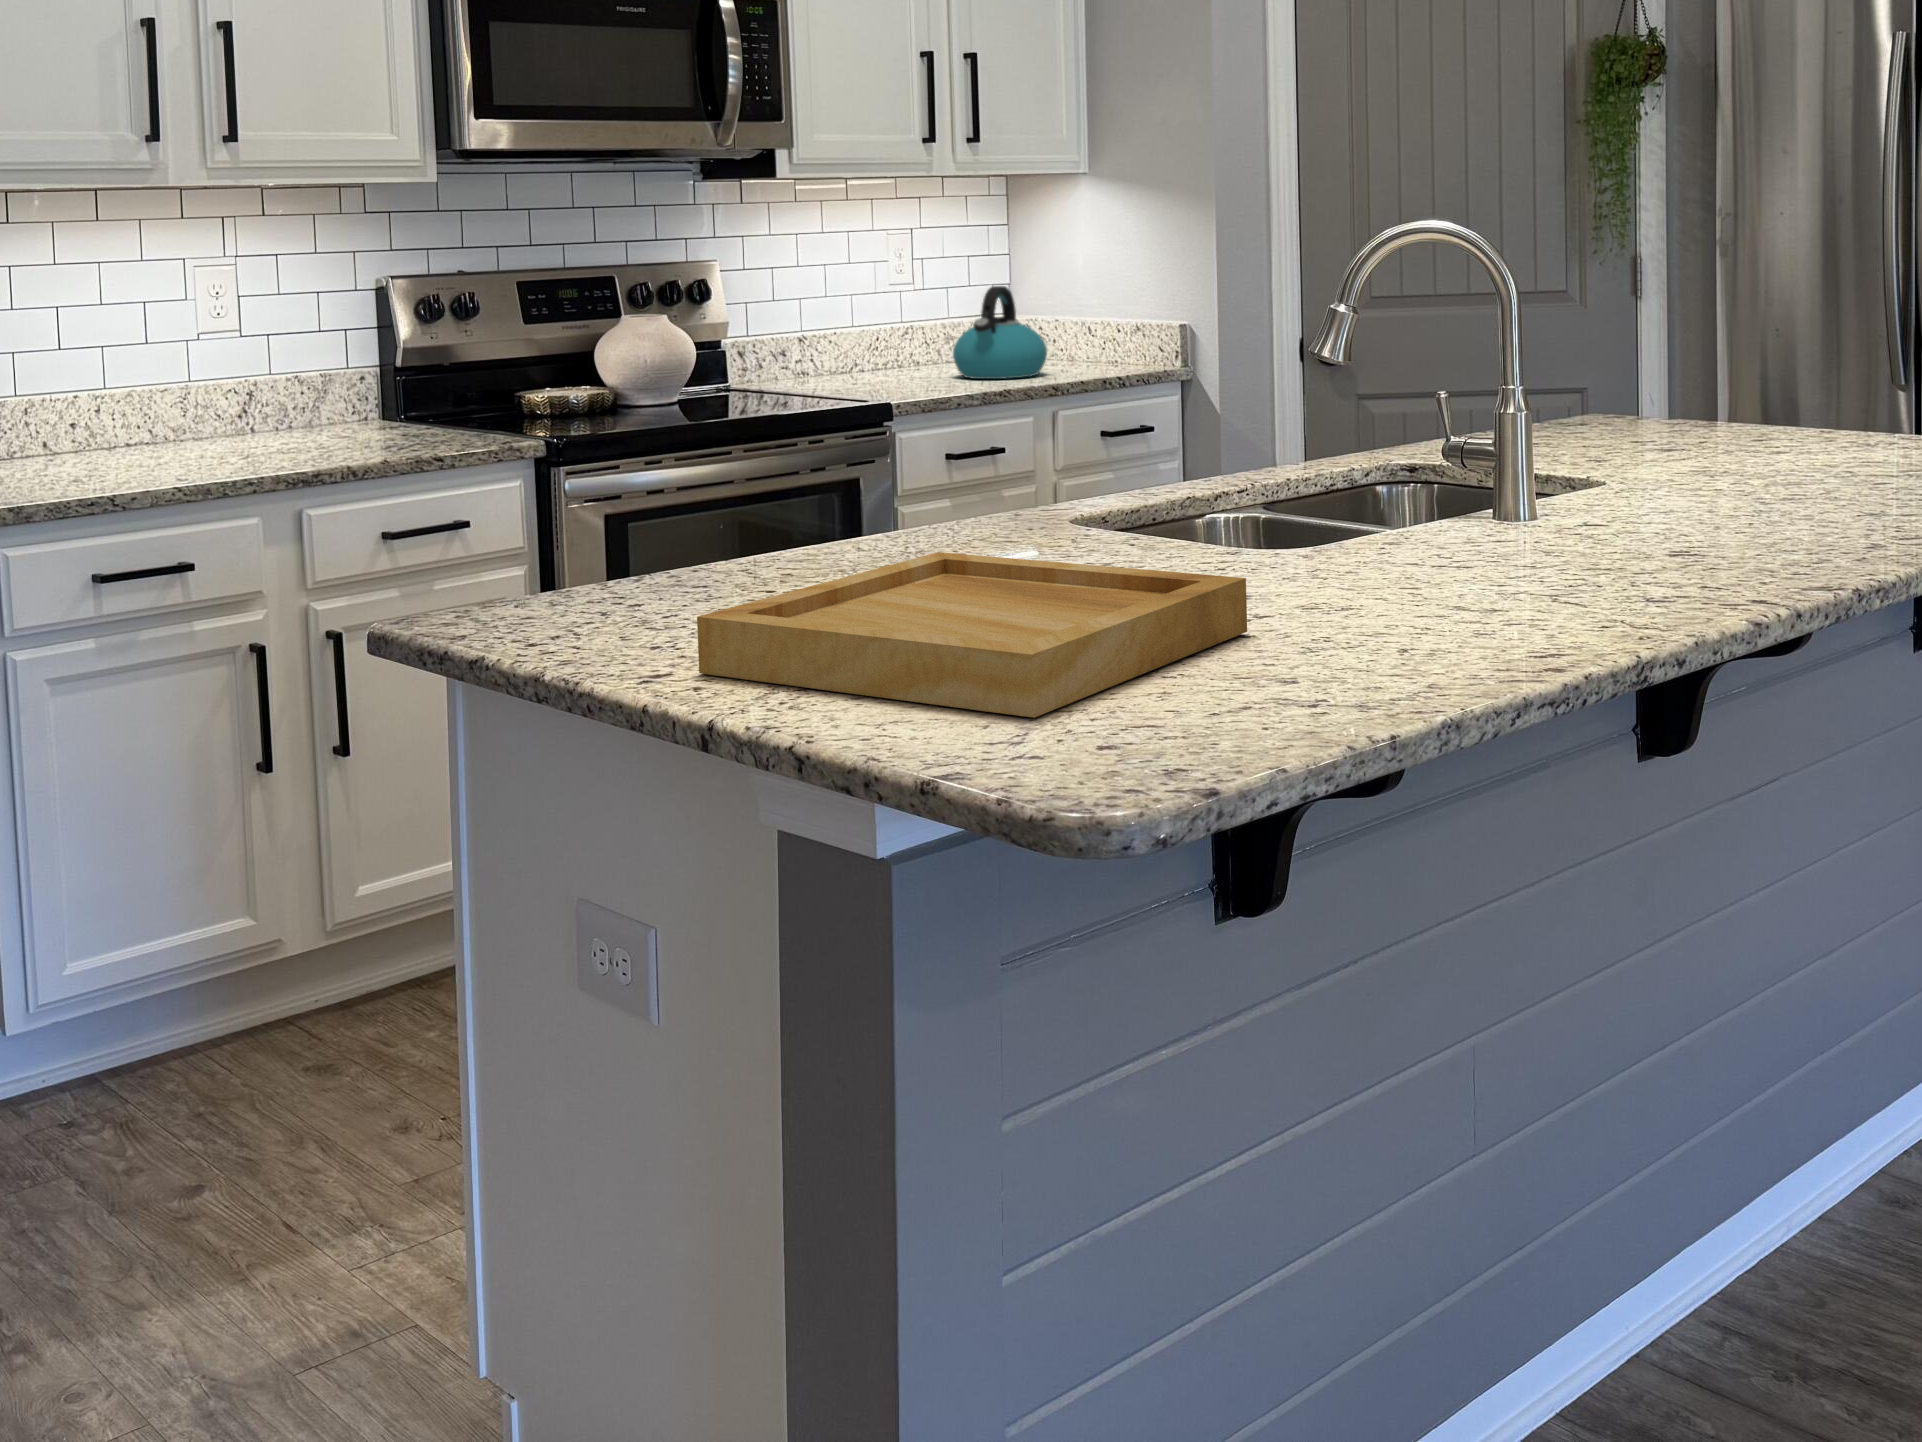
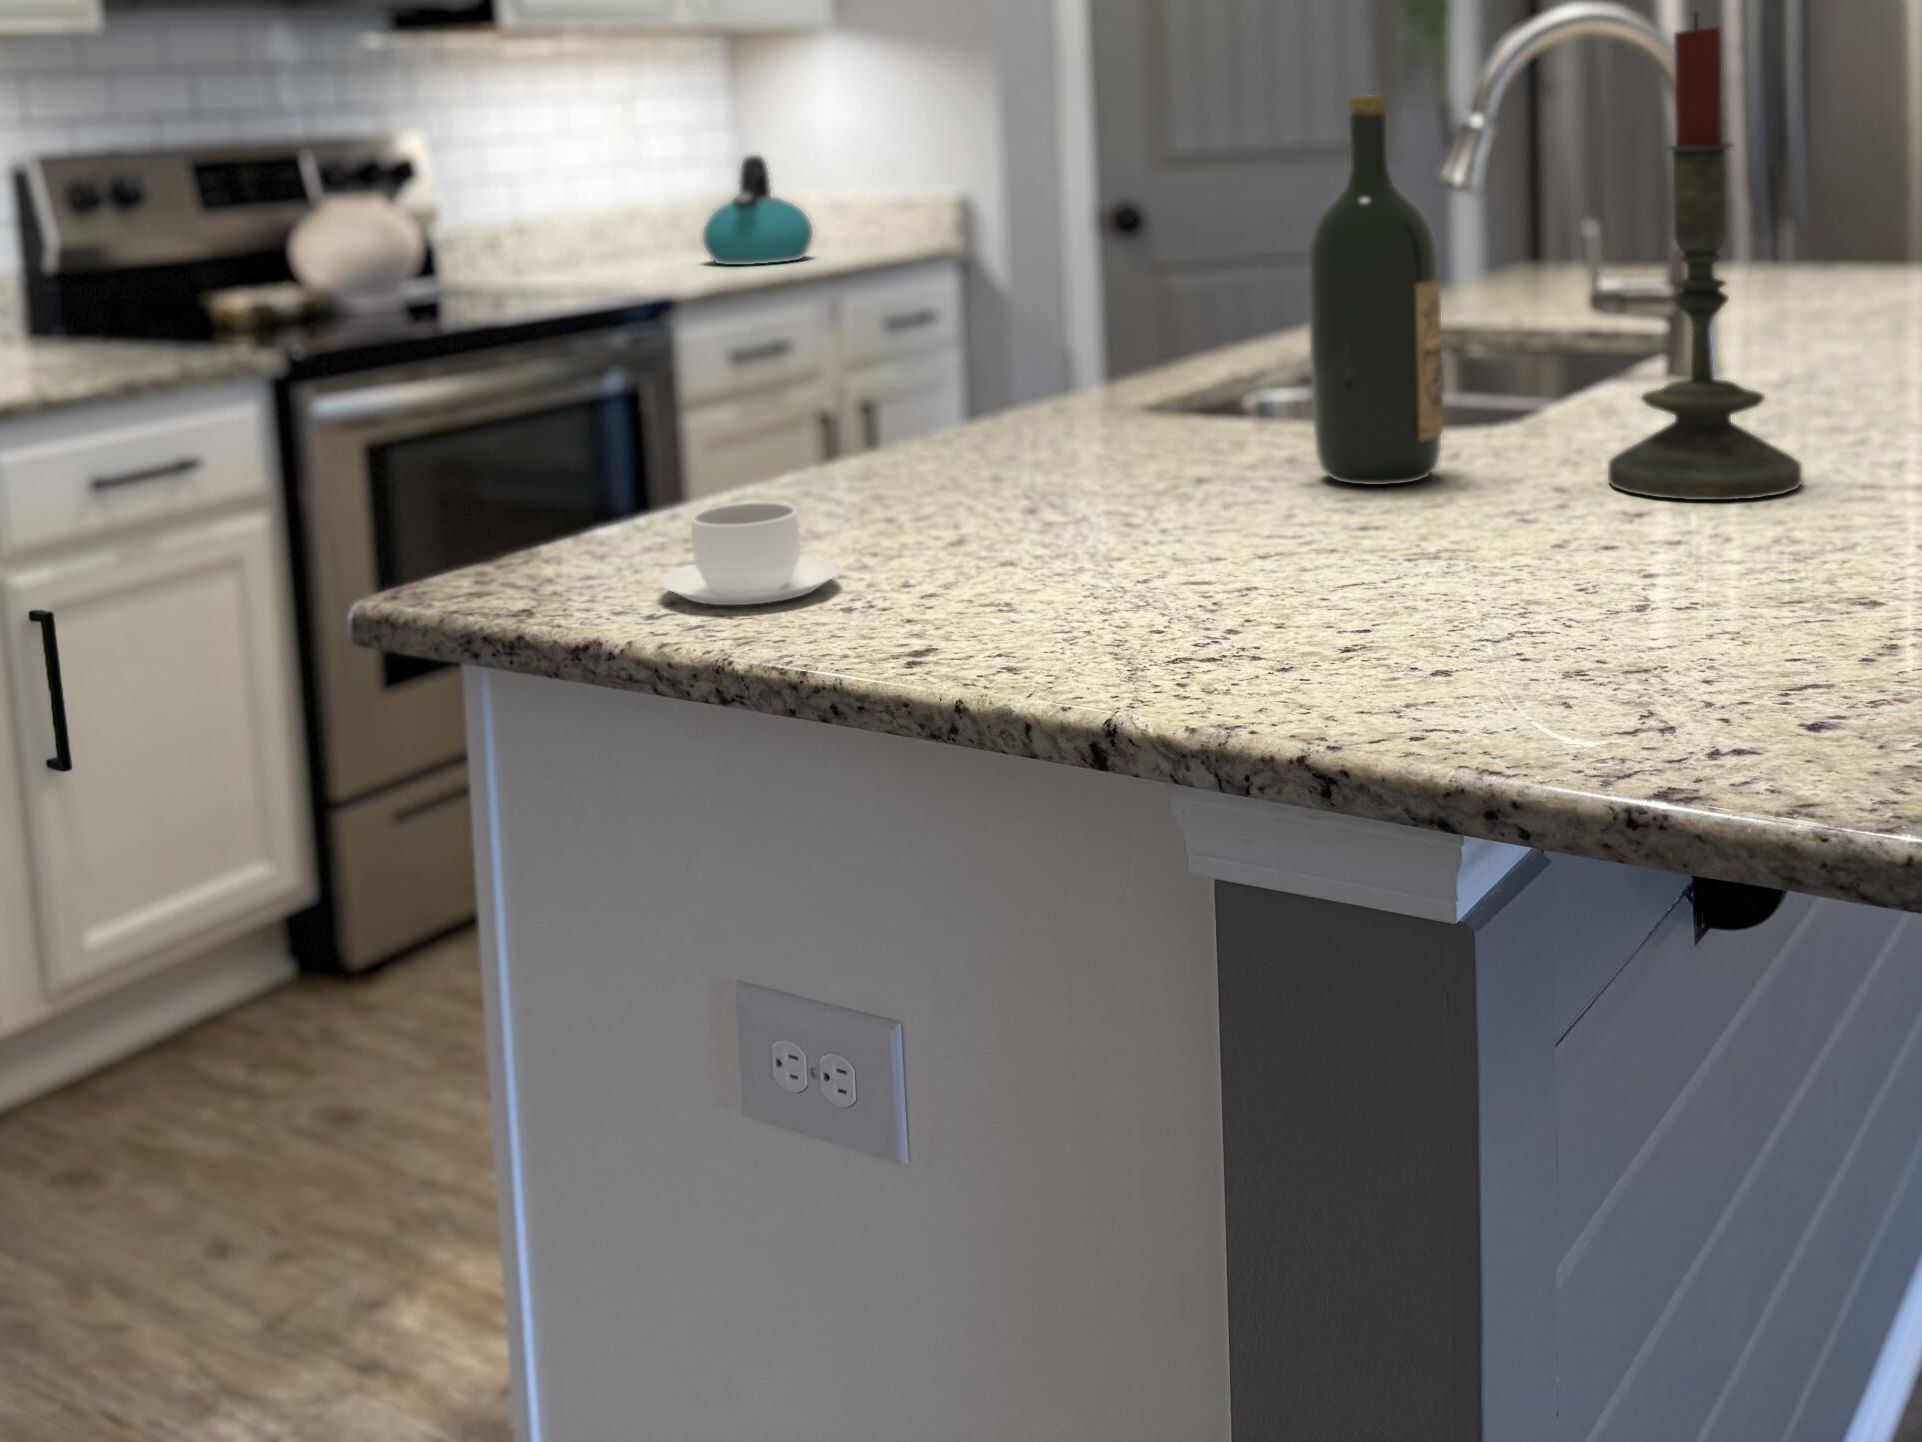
candle: none [1304,246,1444,612] -> present [1608,15,1802,500]
wine bottle: none [1107,296,1206,587] -> present [1307,95,1443,485]
tray: present [697,552,1247,718] -> none [944,452,1630,679]
coffee cup: none [565,572,693,642] -> present [659,502,841,605]

